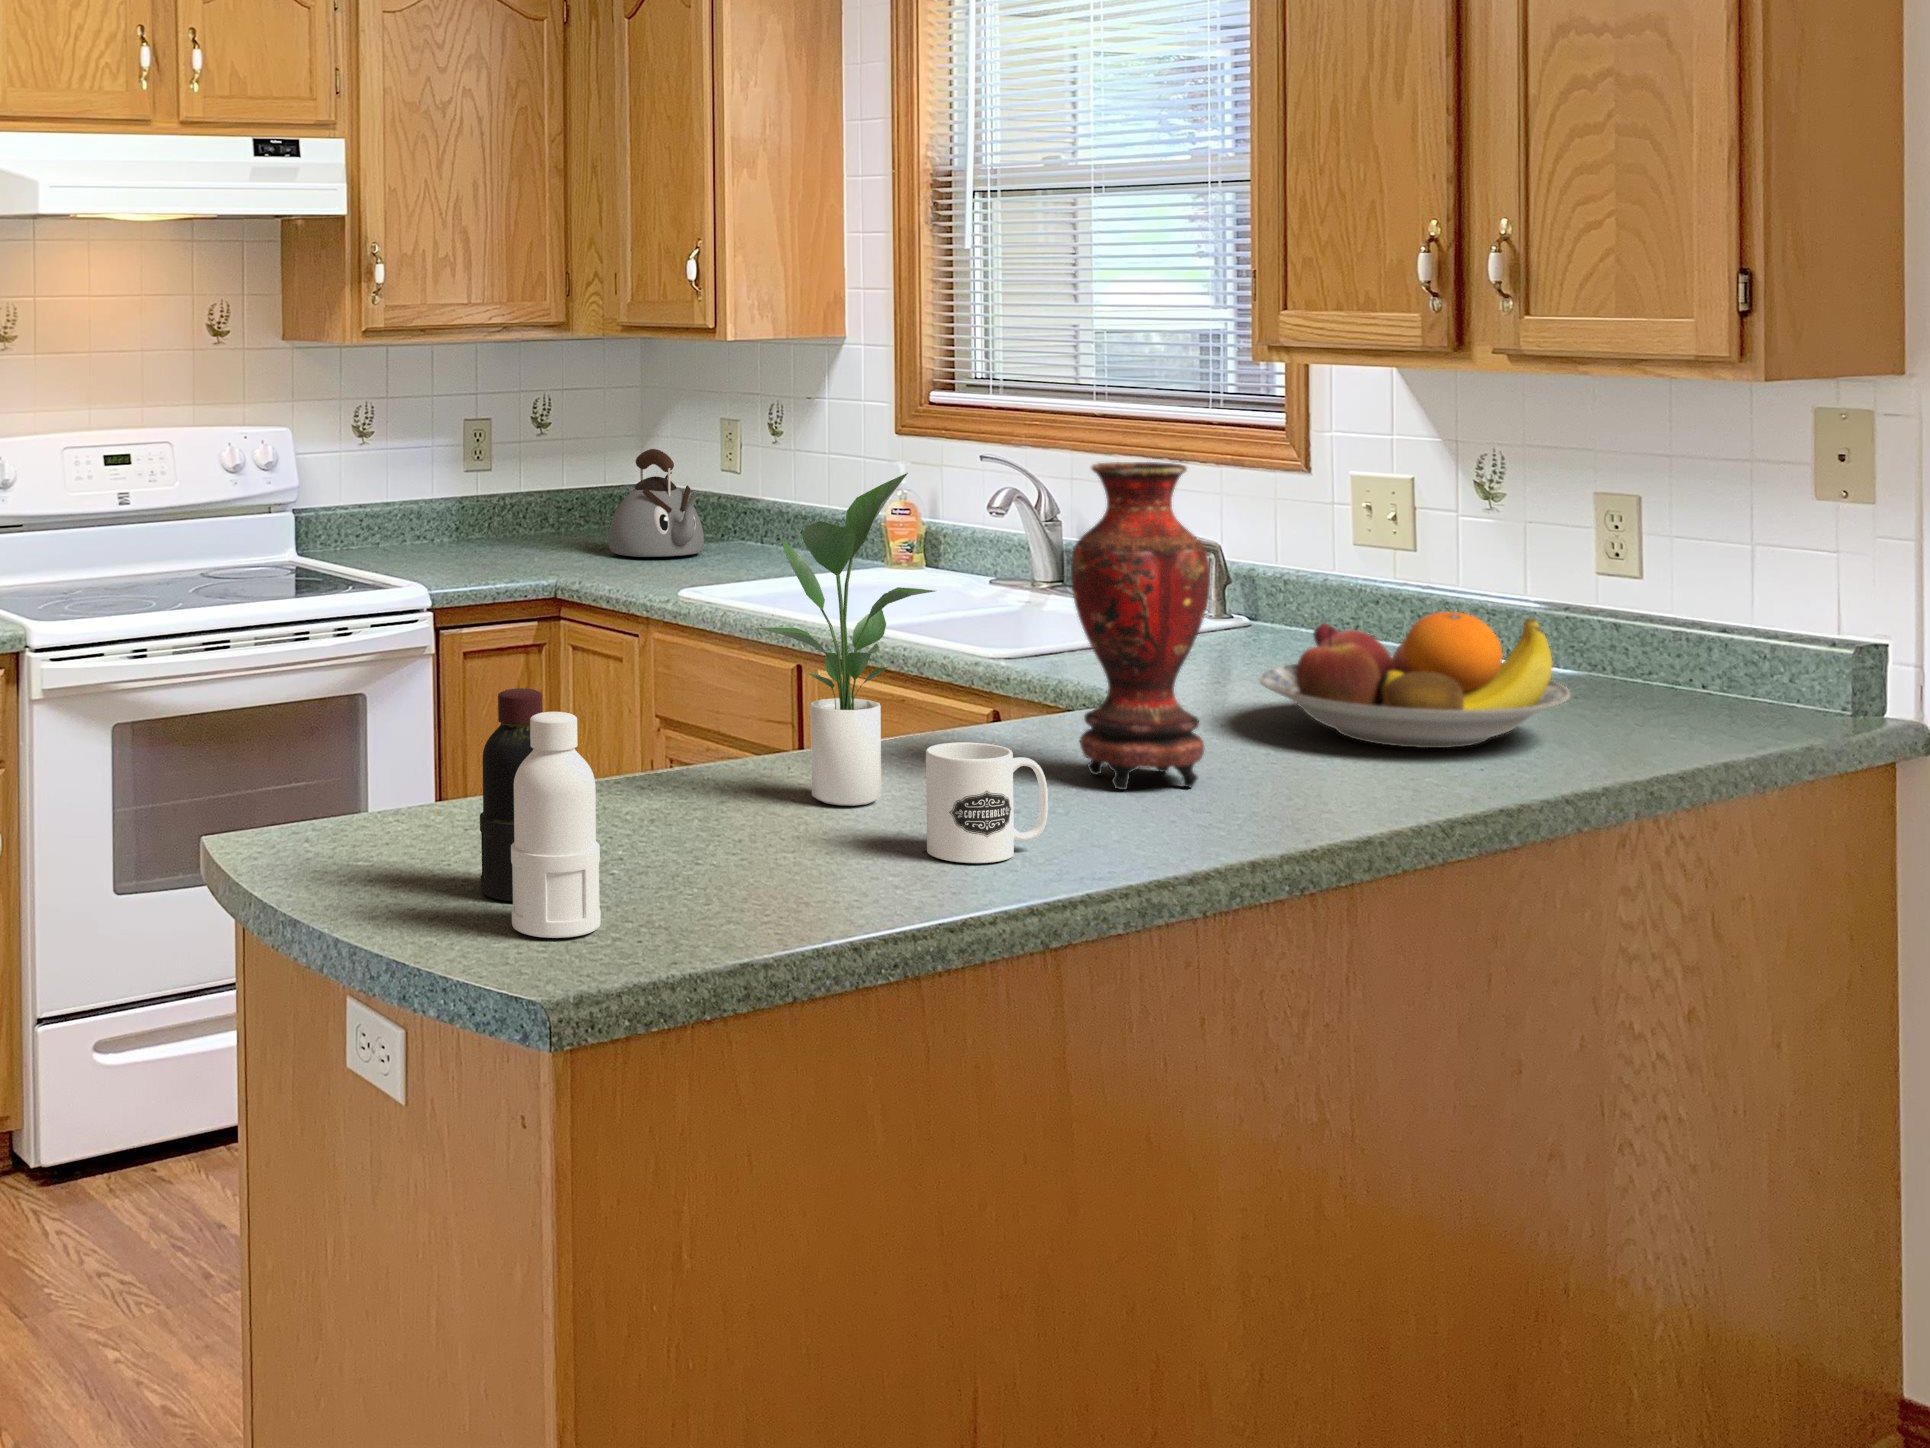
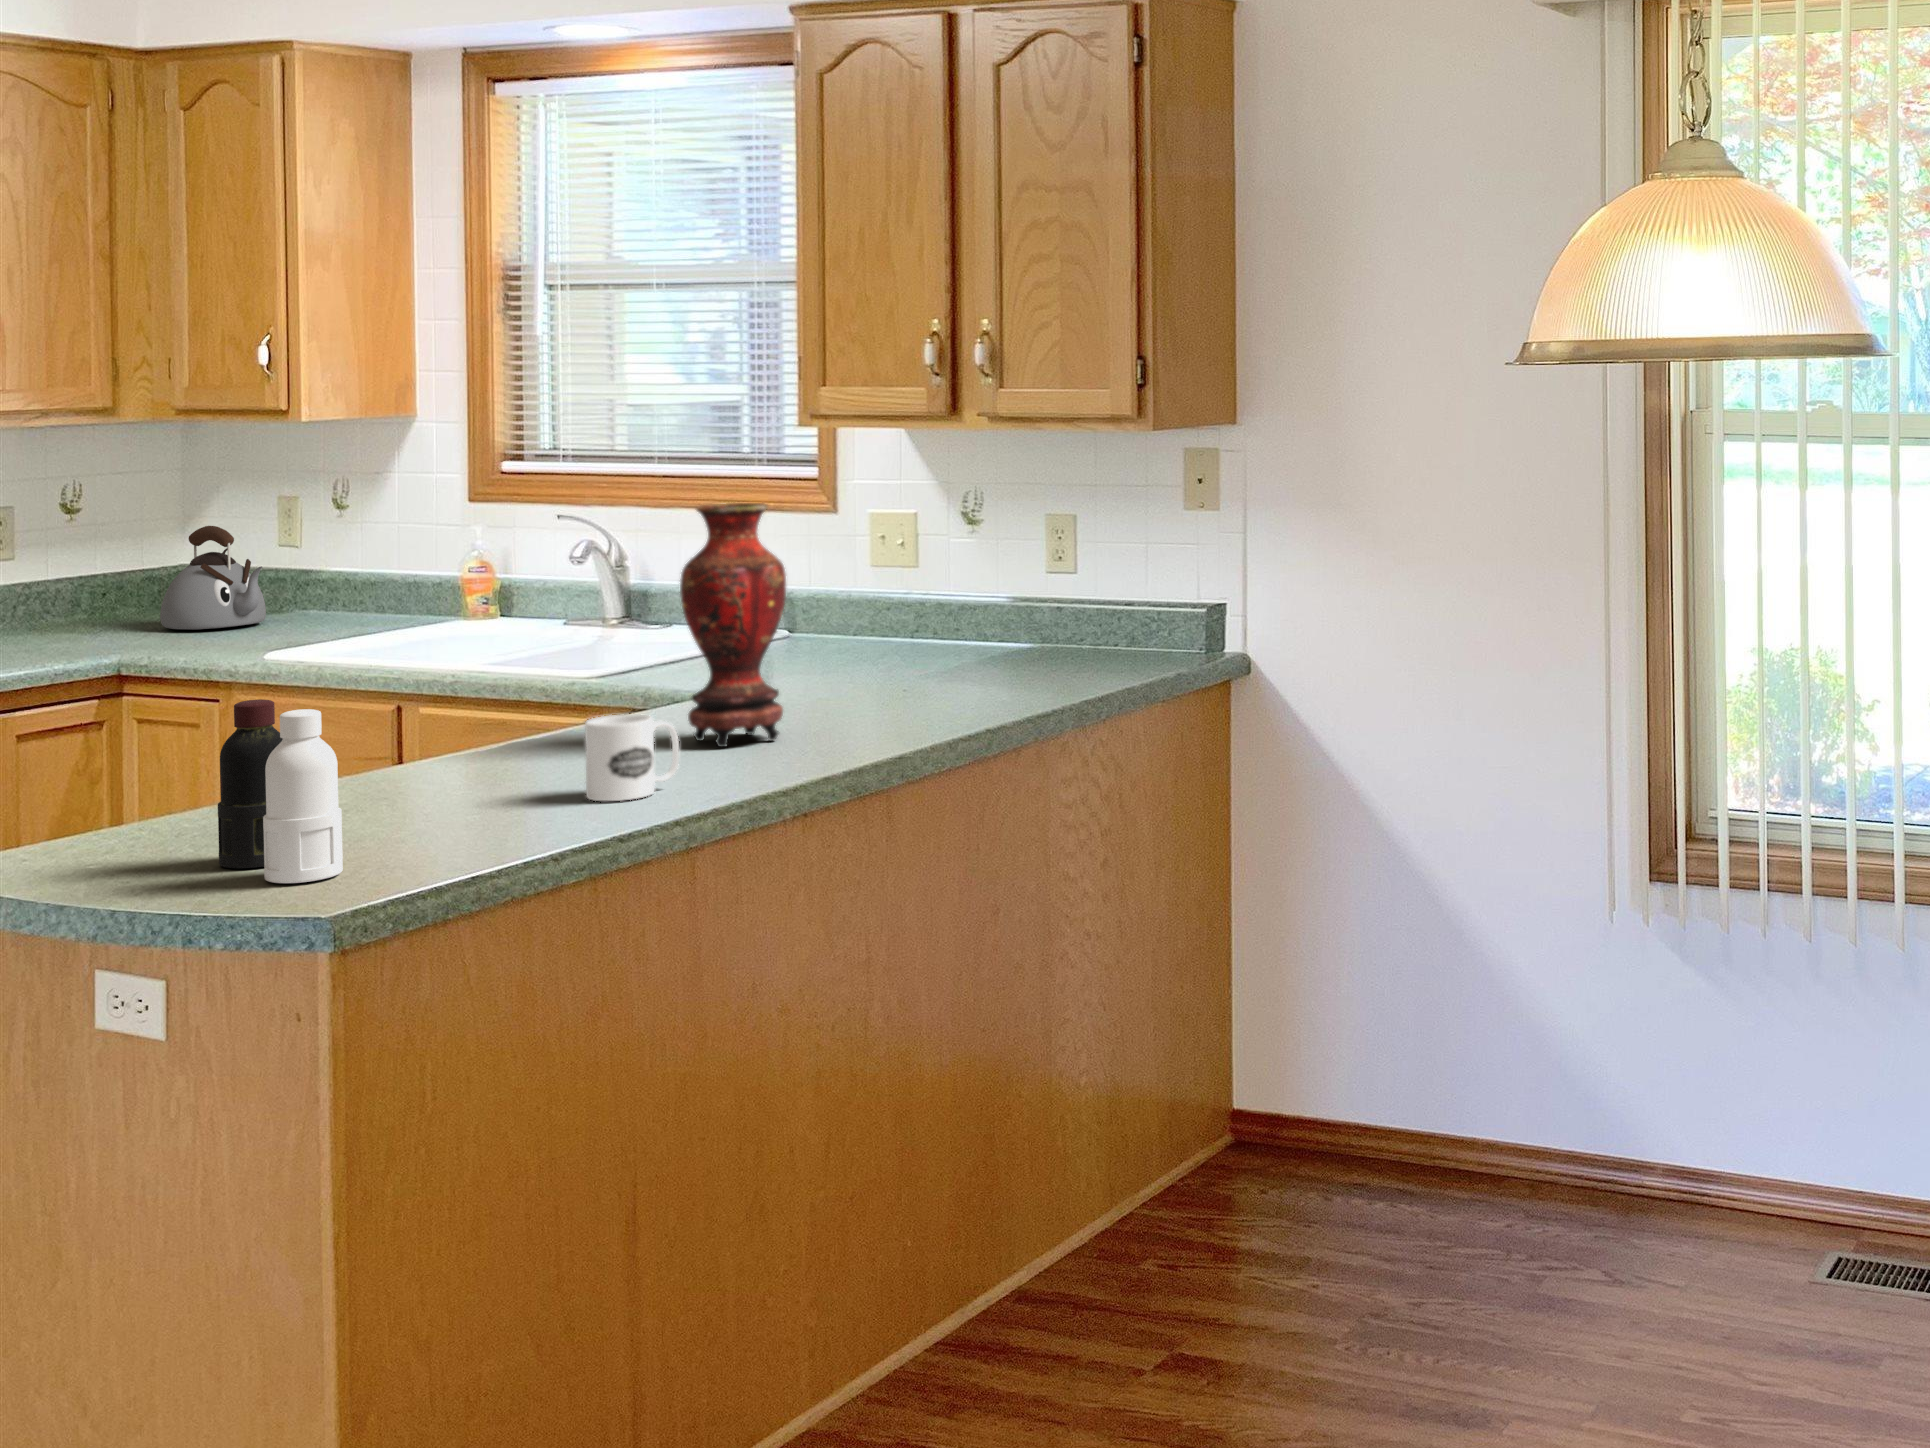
potted plant: present [758,473,935,806] -> none [427,518,581,781]
fruit bowl: present [1259,612,1570,748] -> none [815,603,1032,701]

